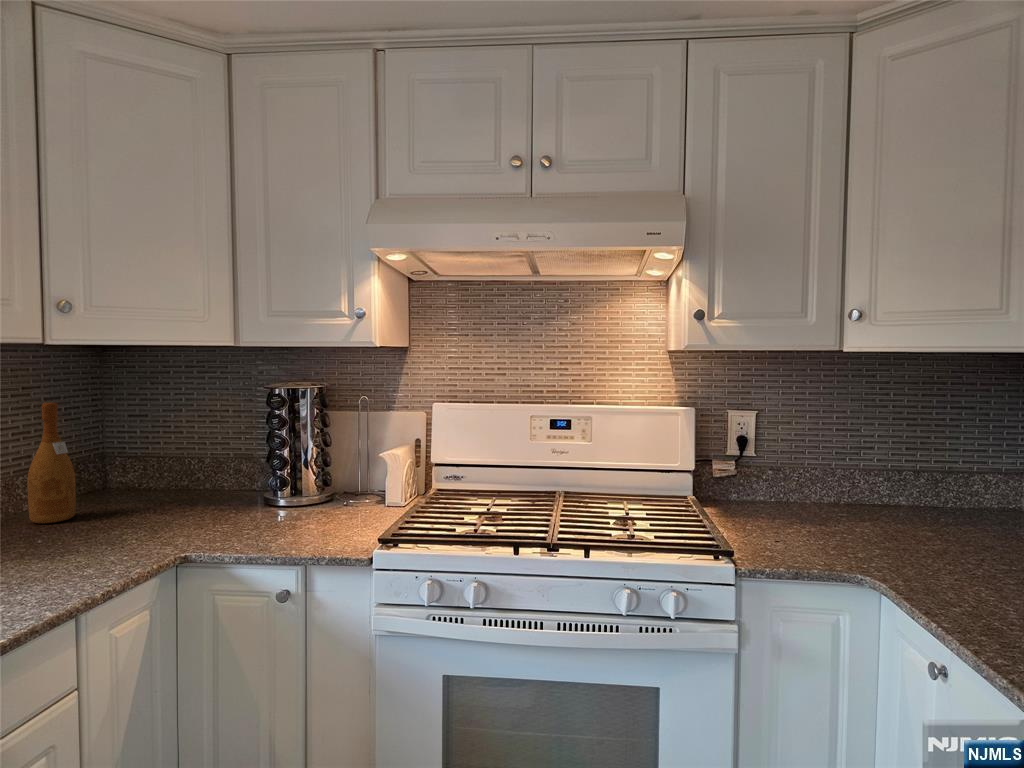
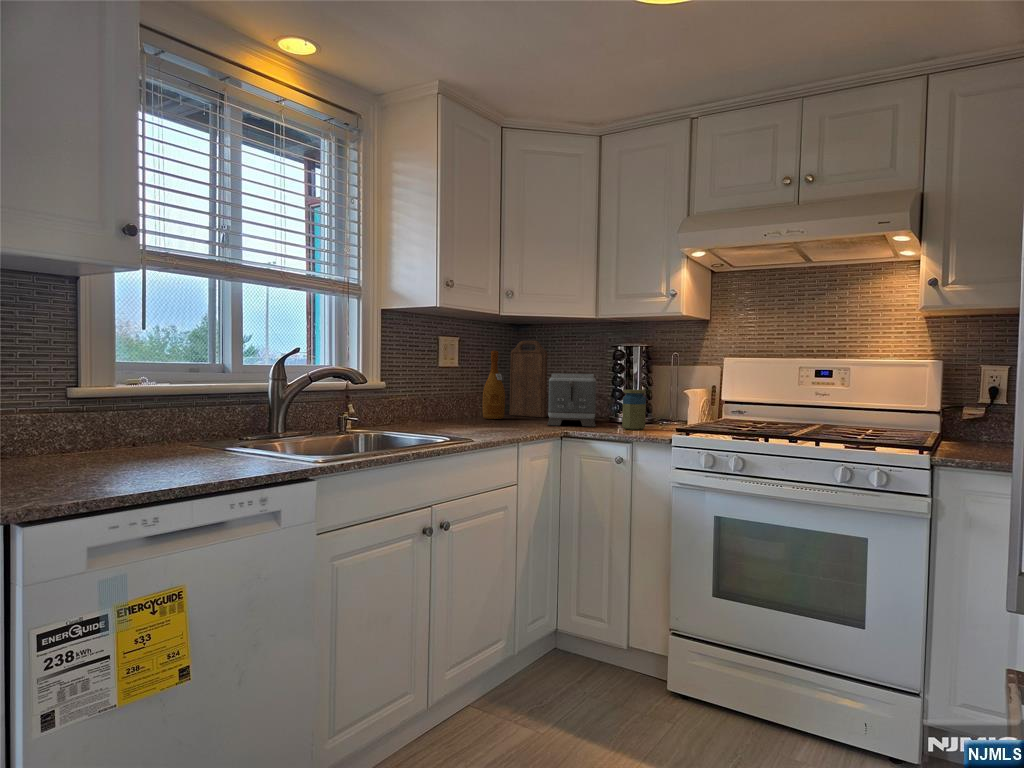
cutting board: none [91,379,160,502] -> present [510,341,547,418]
toaster: none [150,432,244,537] -> present [547,373,596,427]
jar: none [286,463,324,532] -> present [622,390,646,430]

